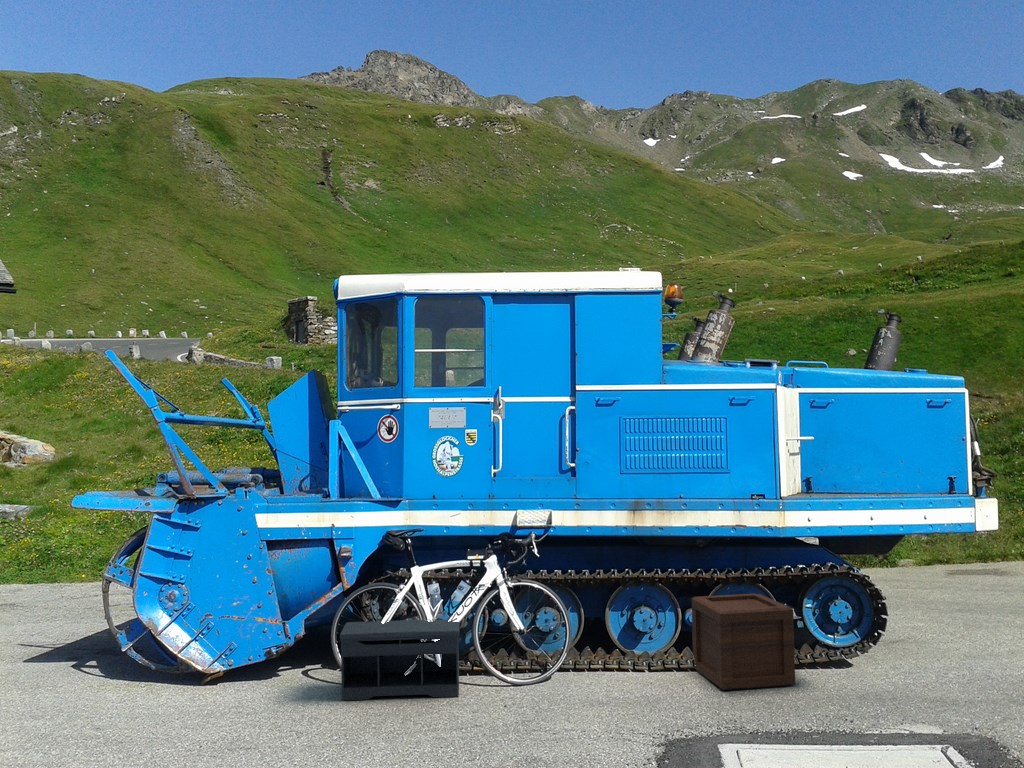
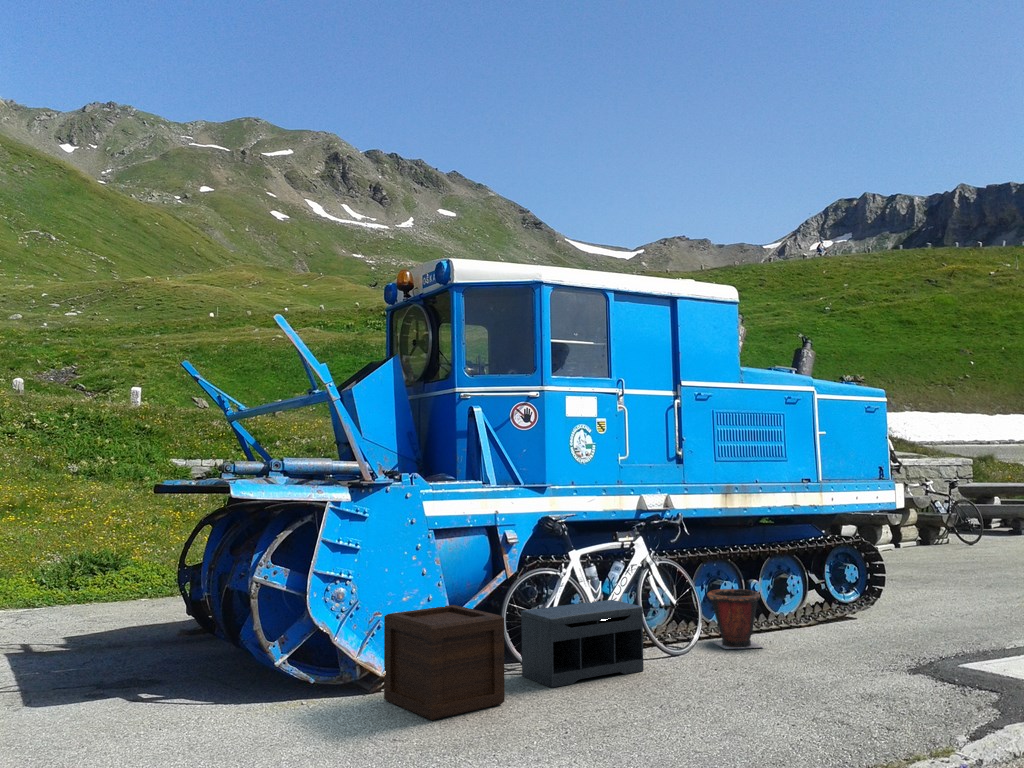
wooden crate: present [692,594,795,690] -> present [384,605,505,720]
trash can: none [590,618,651,689] -> present [707,589,762,649]

